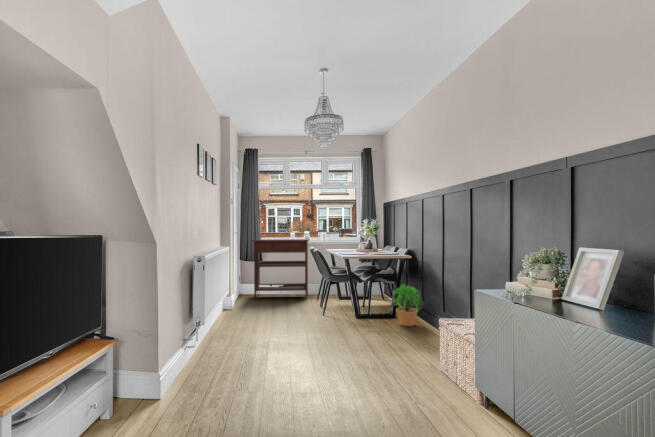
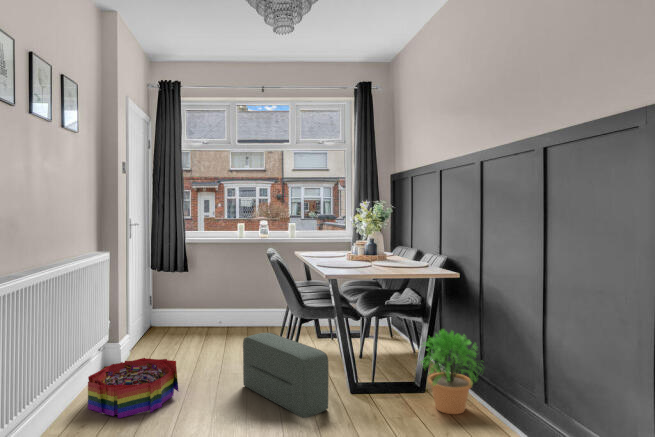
console table: present [251,239,310,300] -> none [165,234,270,338]
pouf: none [300,289,345,326] -> present [243,333,329,418]
storage bin: none [225,302,269,326] -> present [88,358,178,418]

